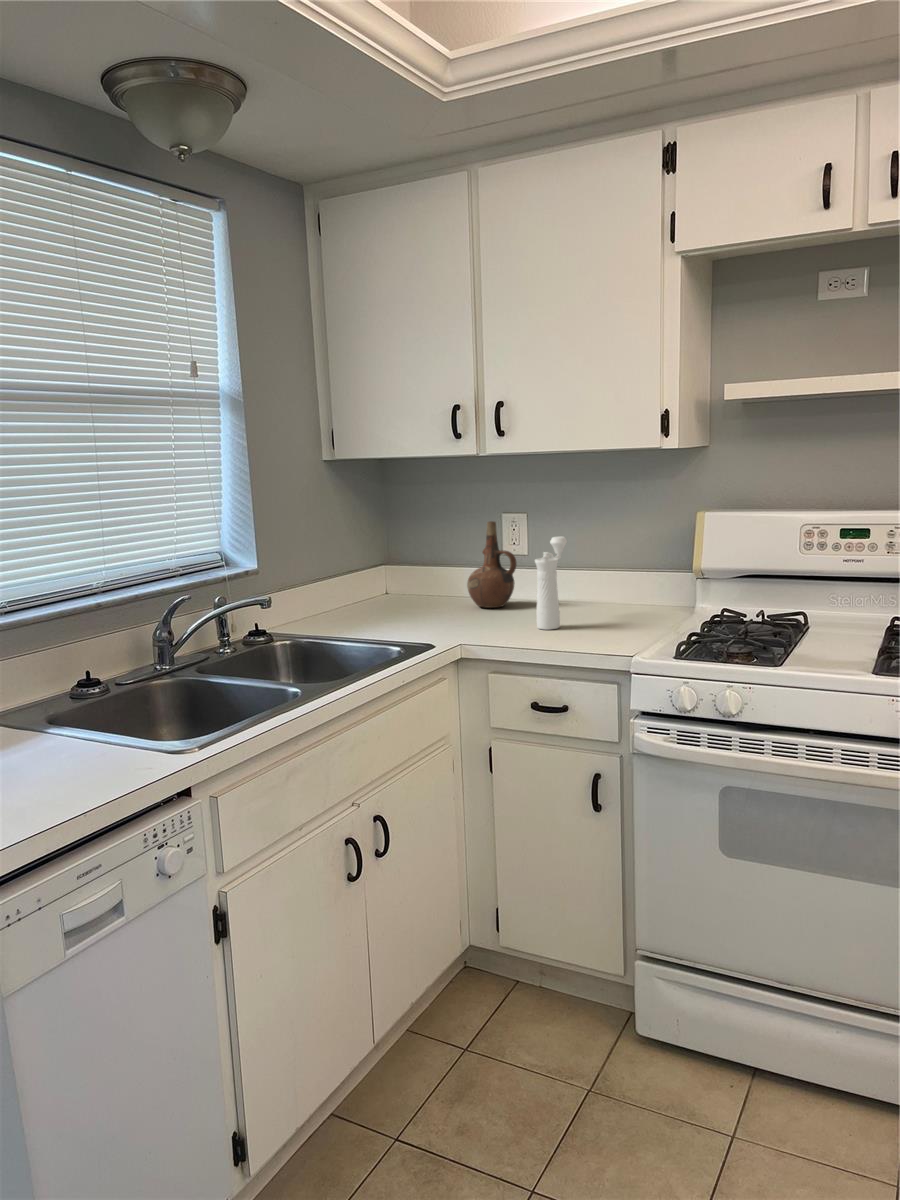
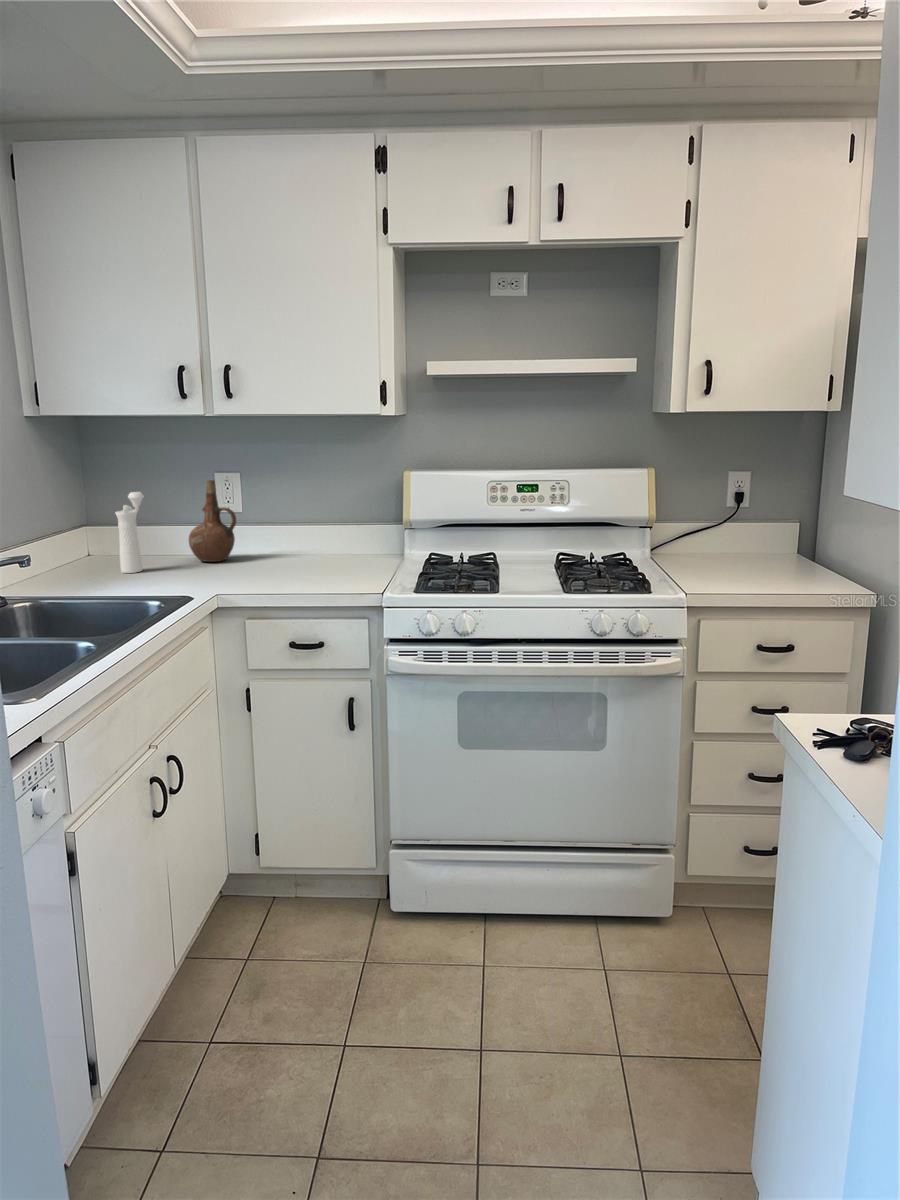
pepper mill: present [535,537,567,630] -> present [115,492,144,573]

